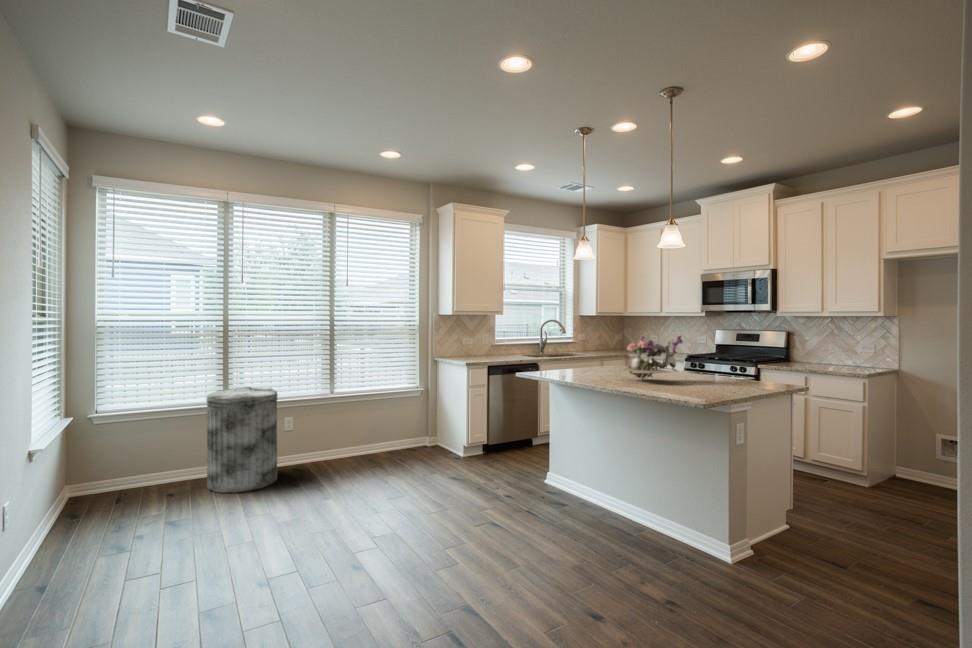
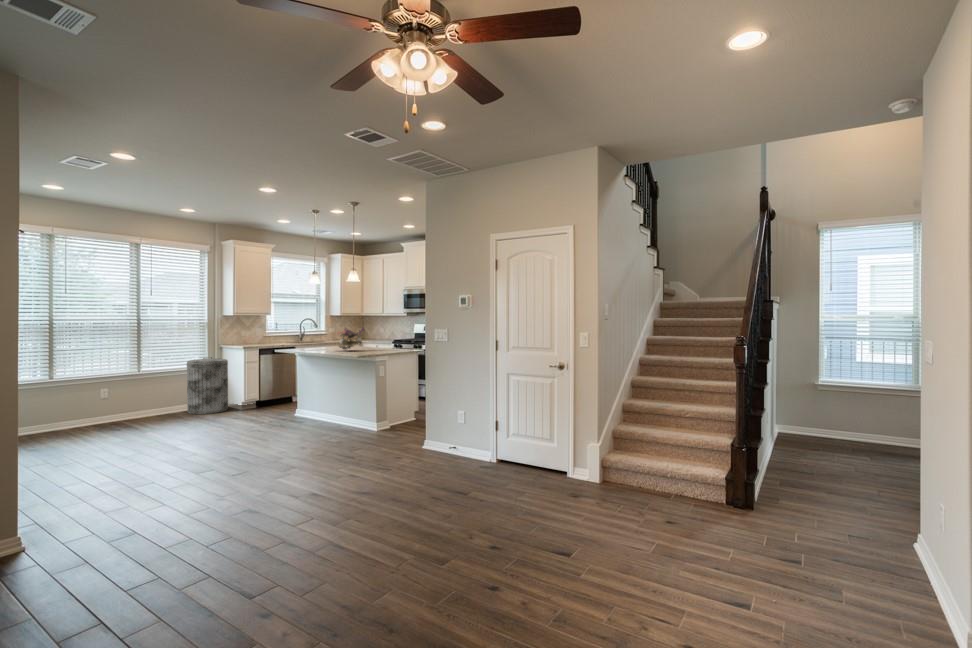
trash can: present [206,387,278,493] -> present [187,357,228,414]

